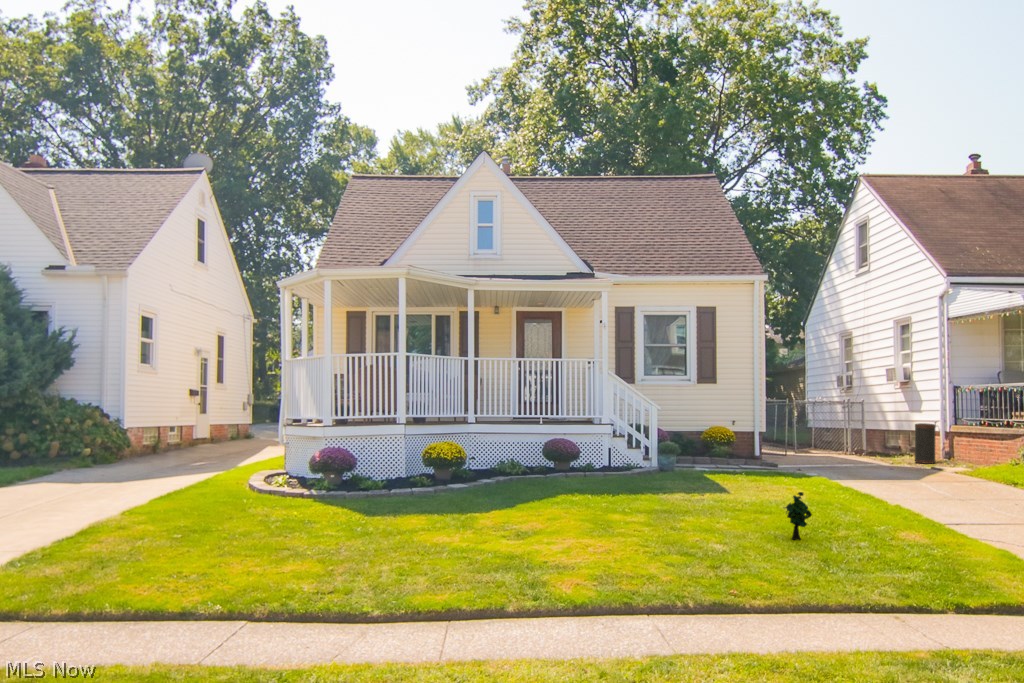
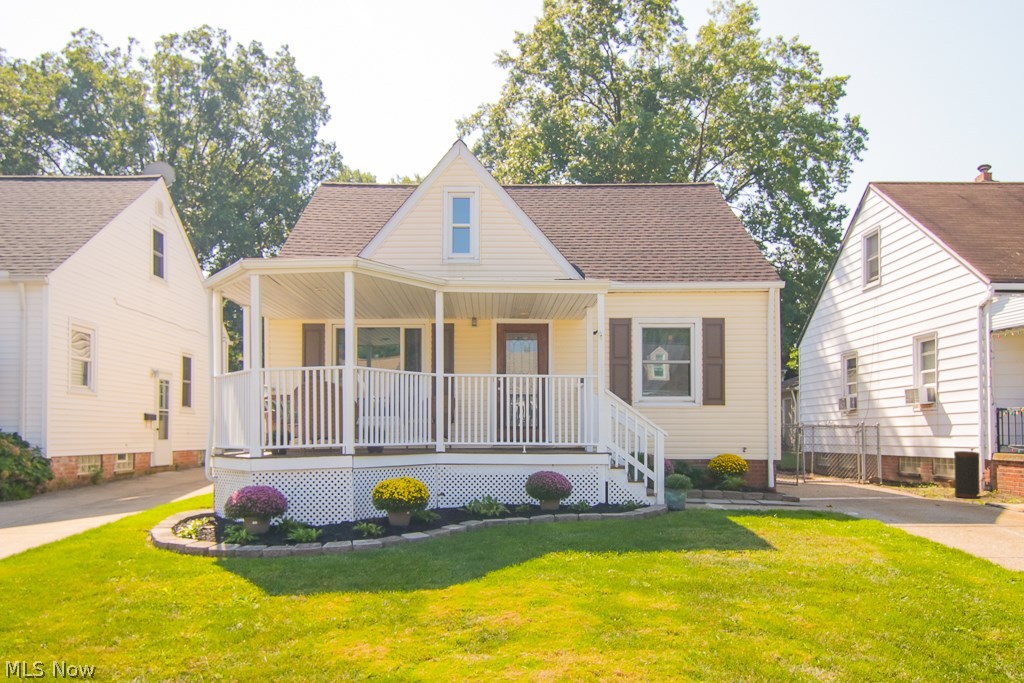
decorative plant: present [785,492,812,540] -> none [896,569,947,645]

